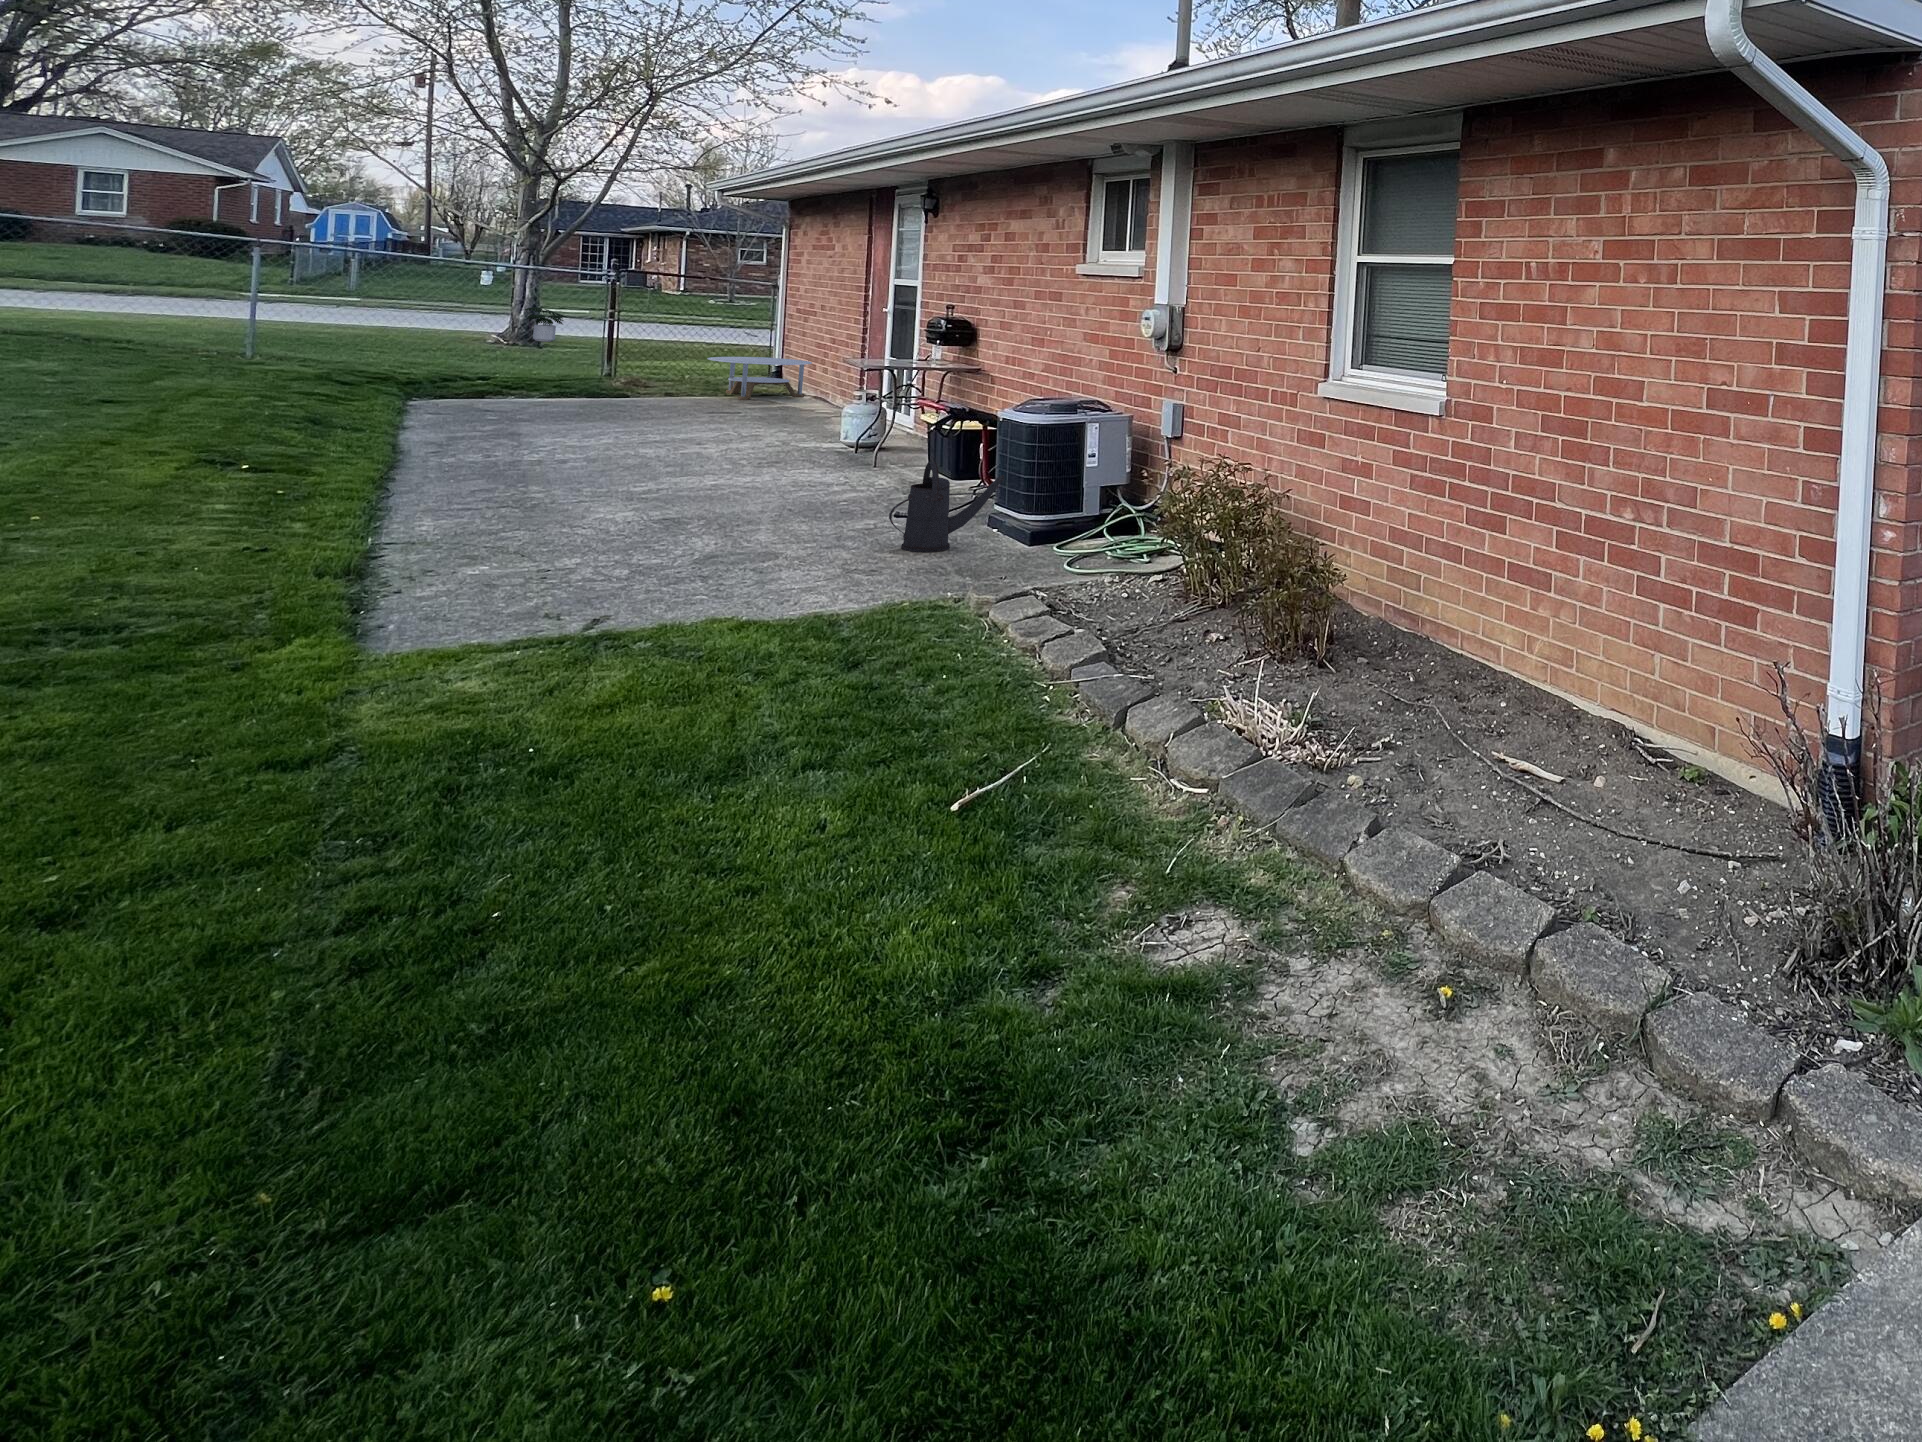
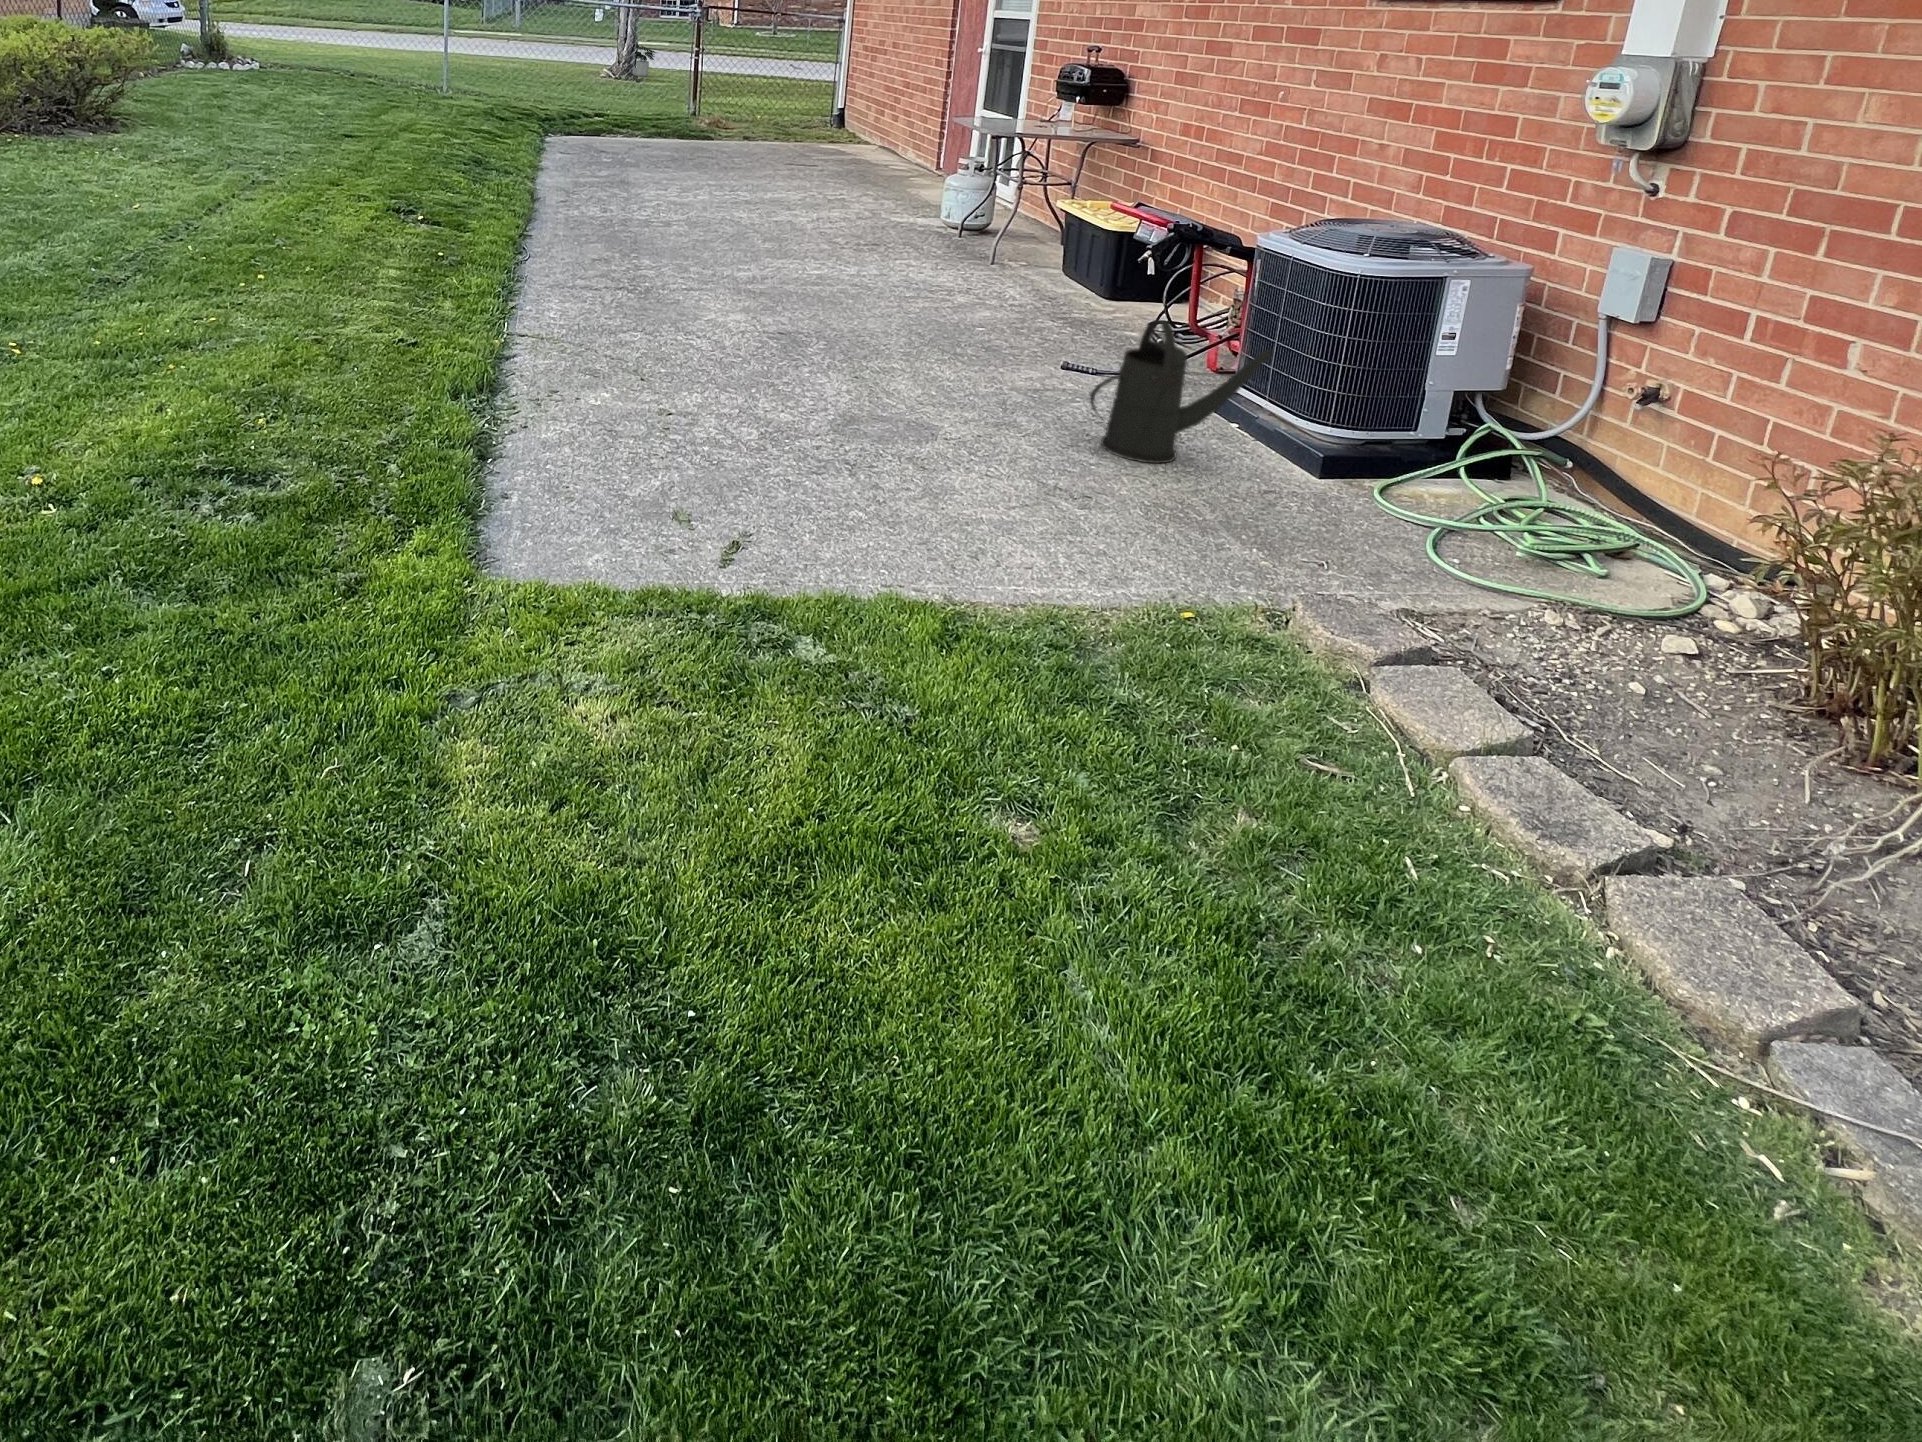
round table: present [708,357,812,400] -> none [782,100,881,150]

